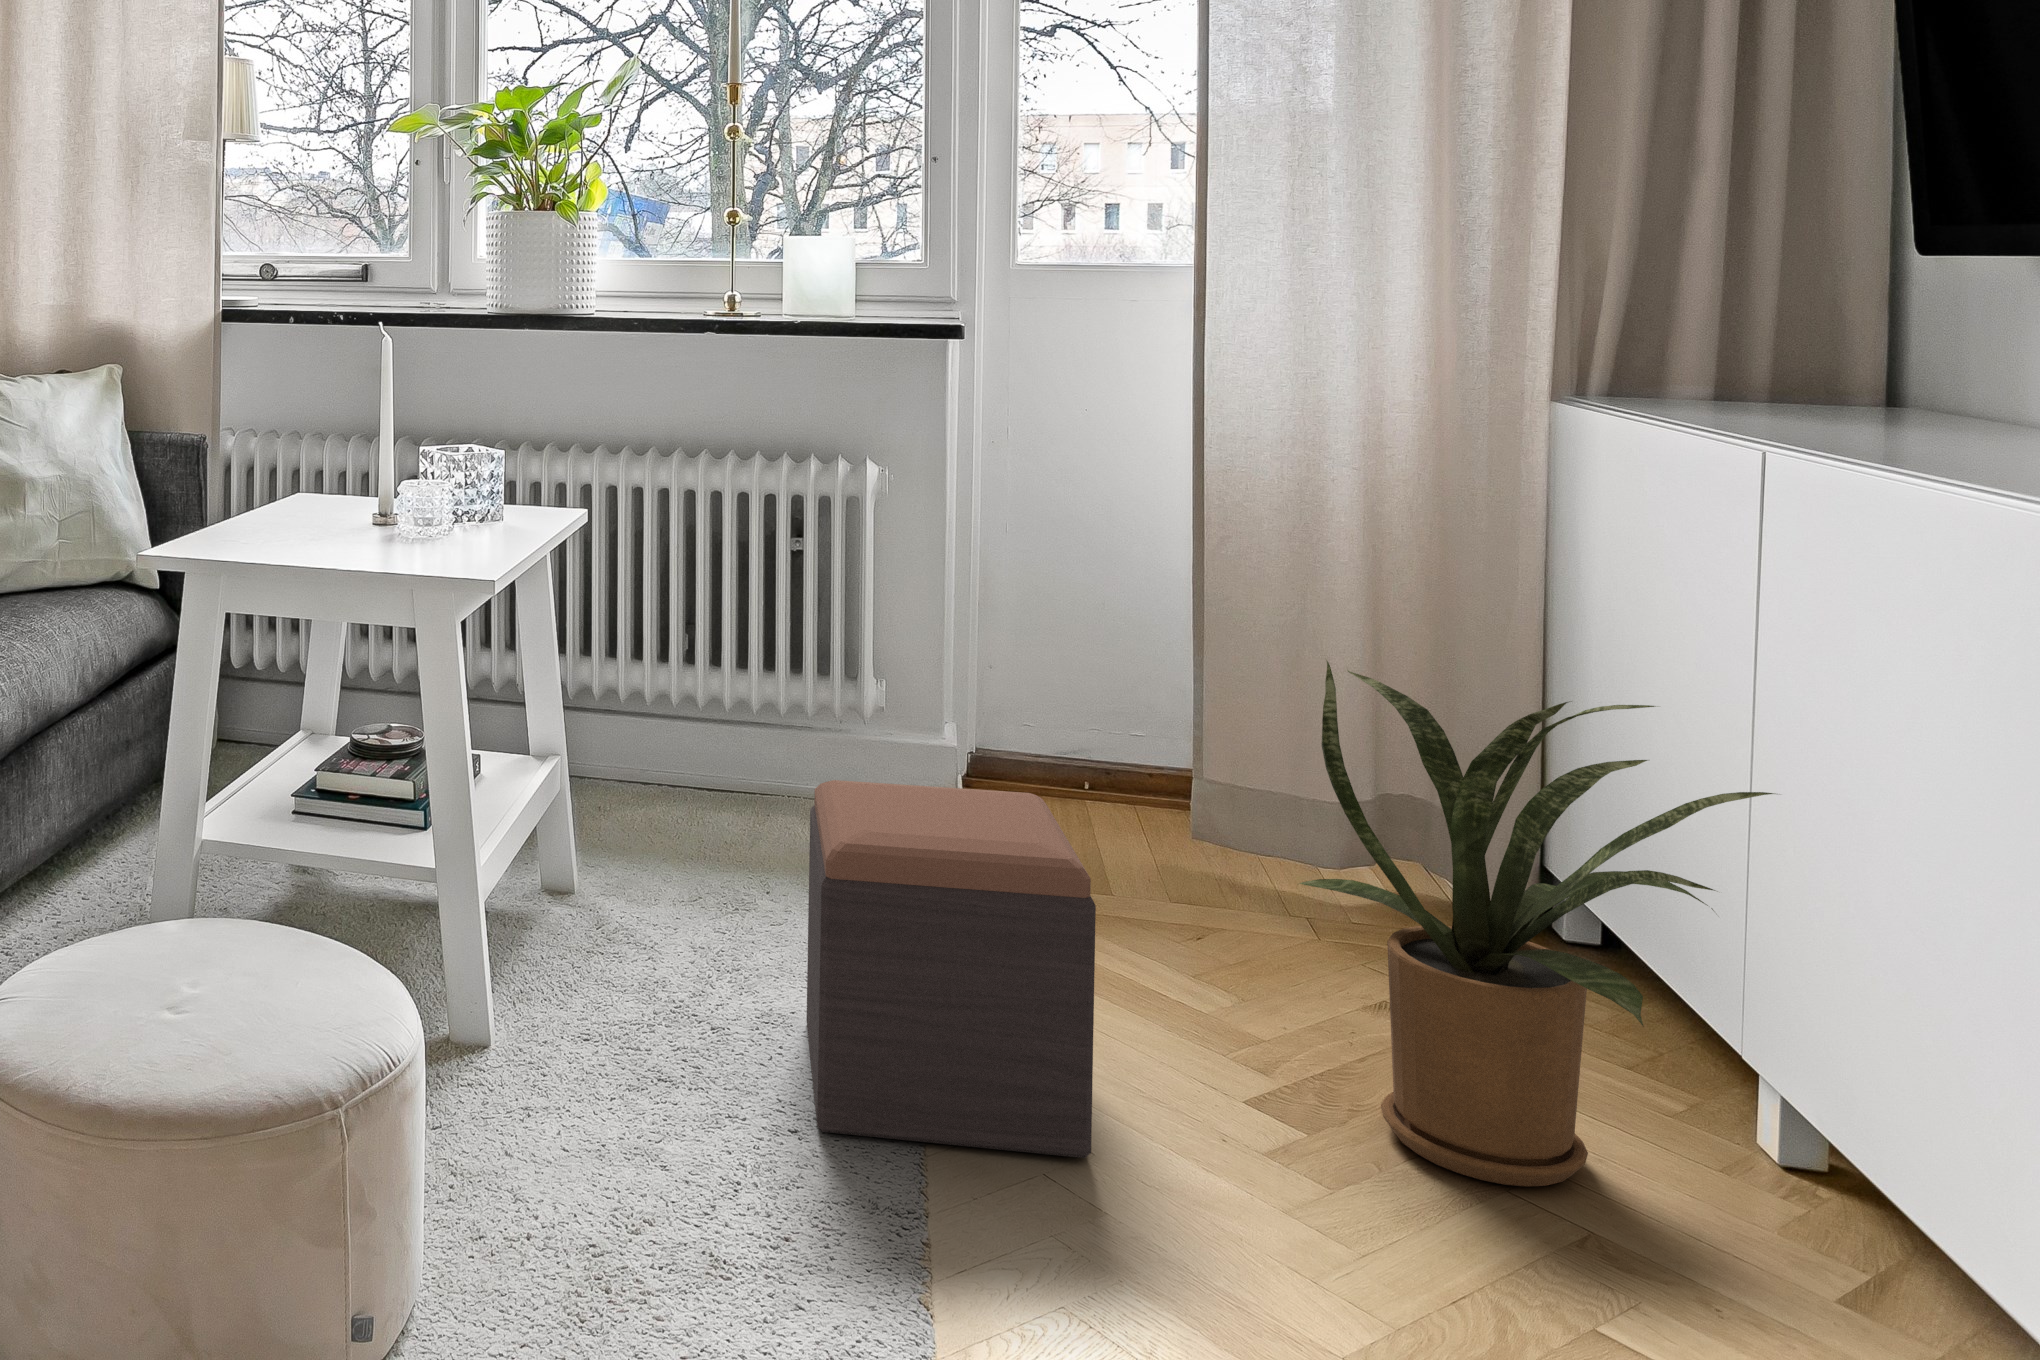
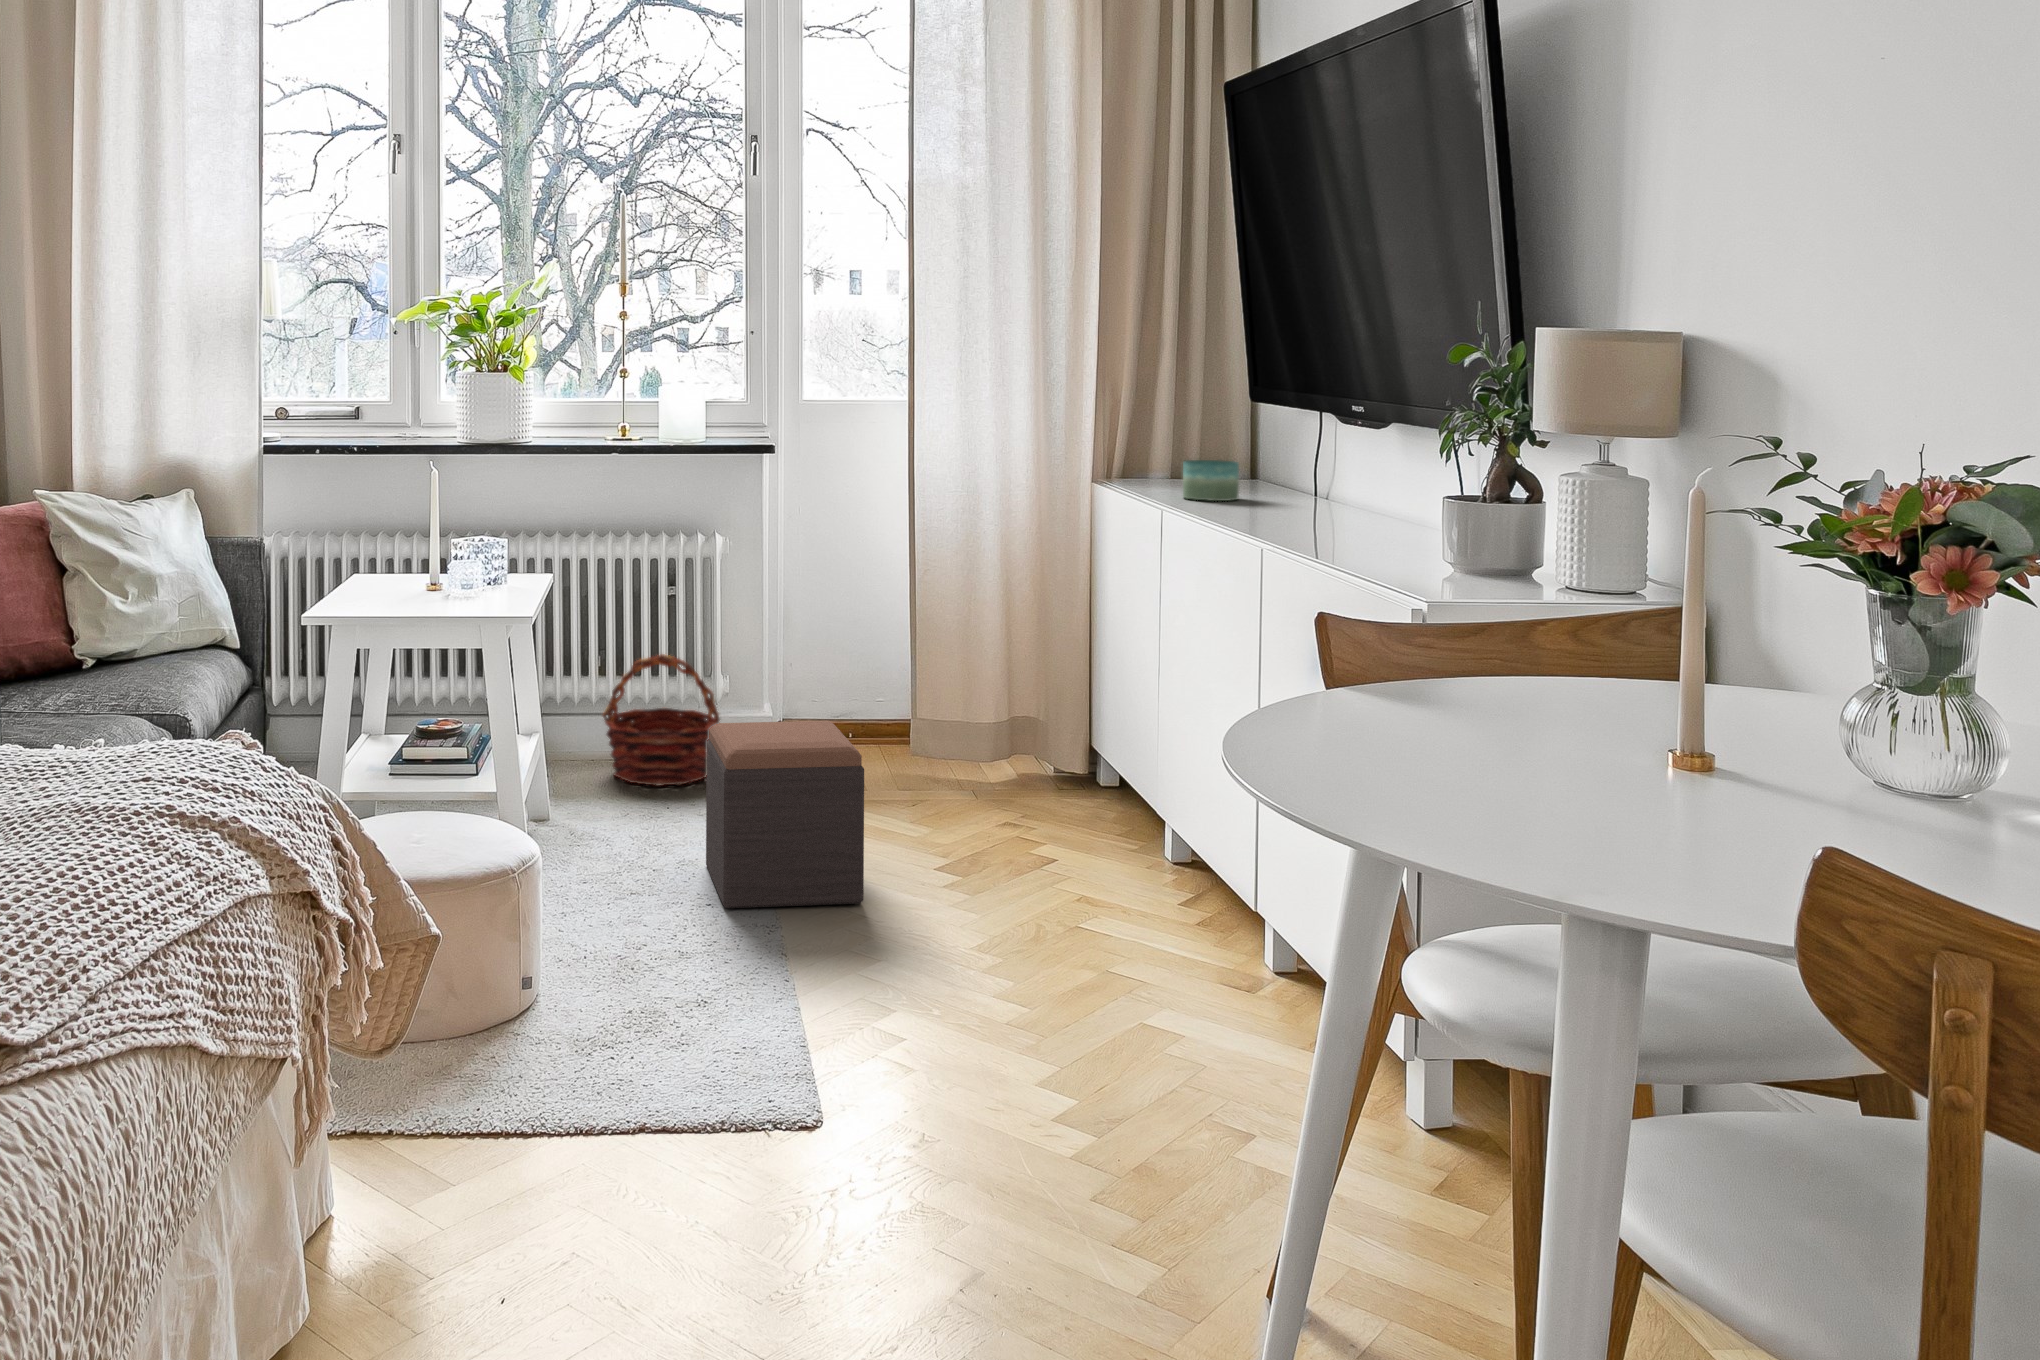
candle: none [1764,353,1899,431] -> present [1183,460,1239,501]
basket: none [684,641,869,851] -> present [603,654,720,786]
house plant: present [1300,661,1774,1187] -> none [962,634,1174,891]

